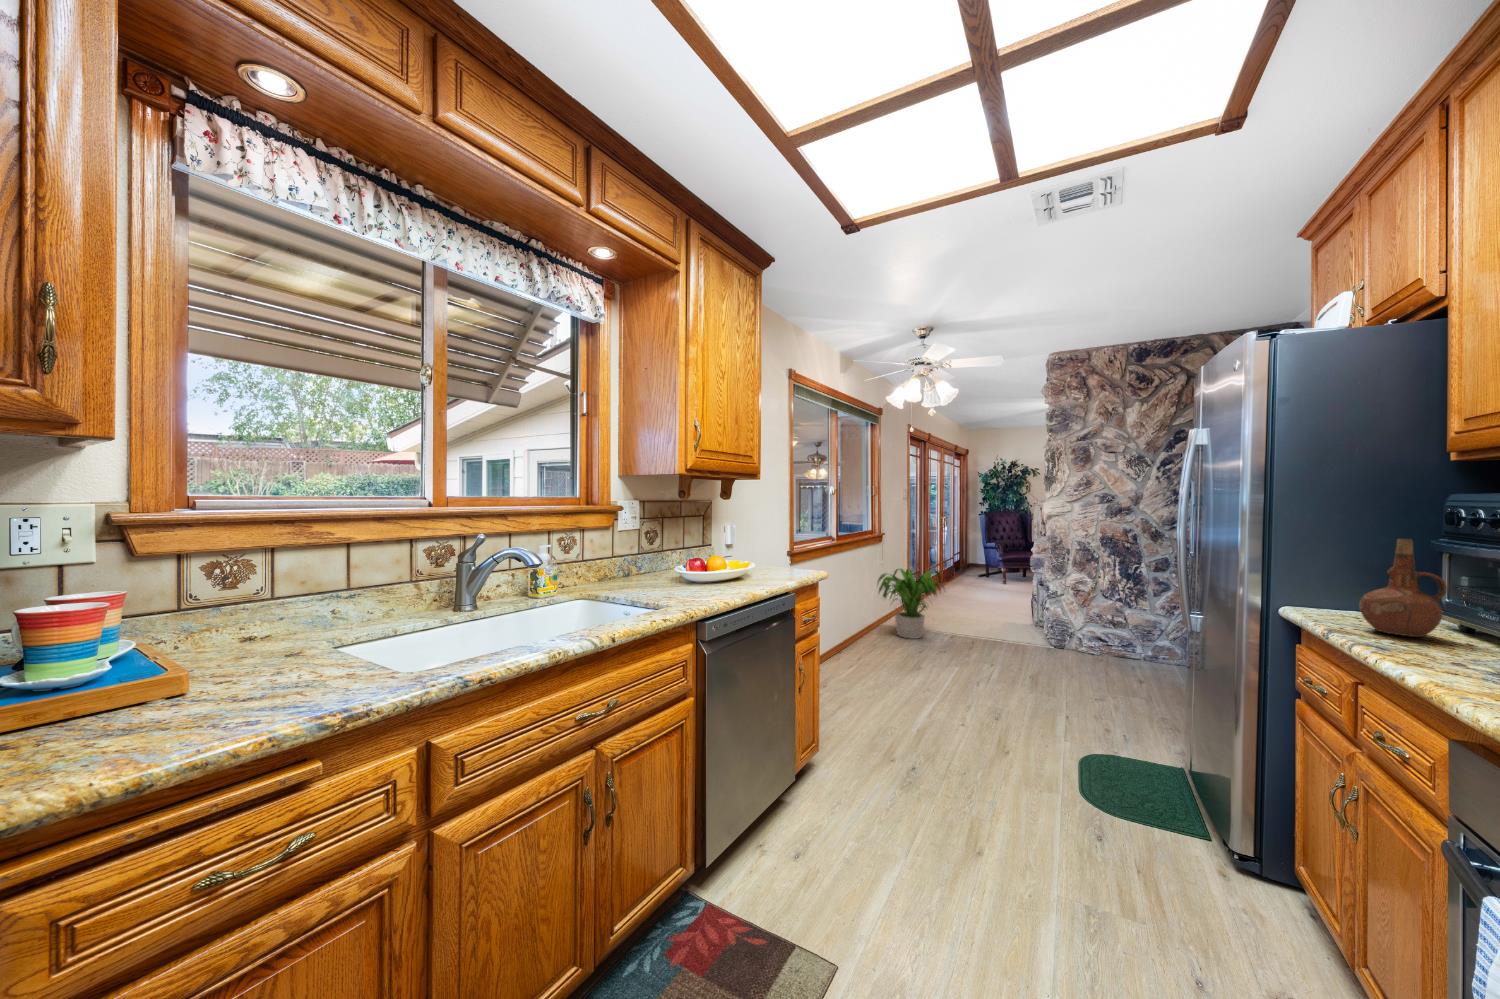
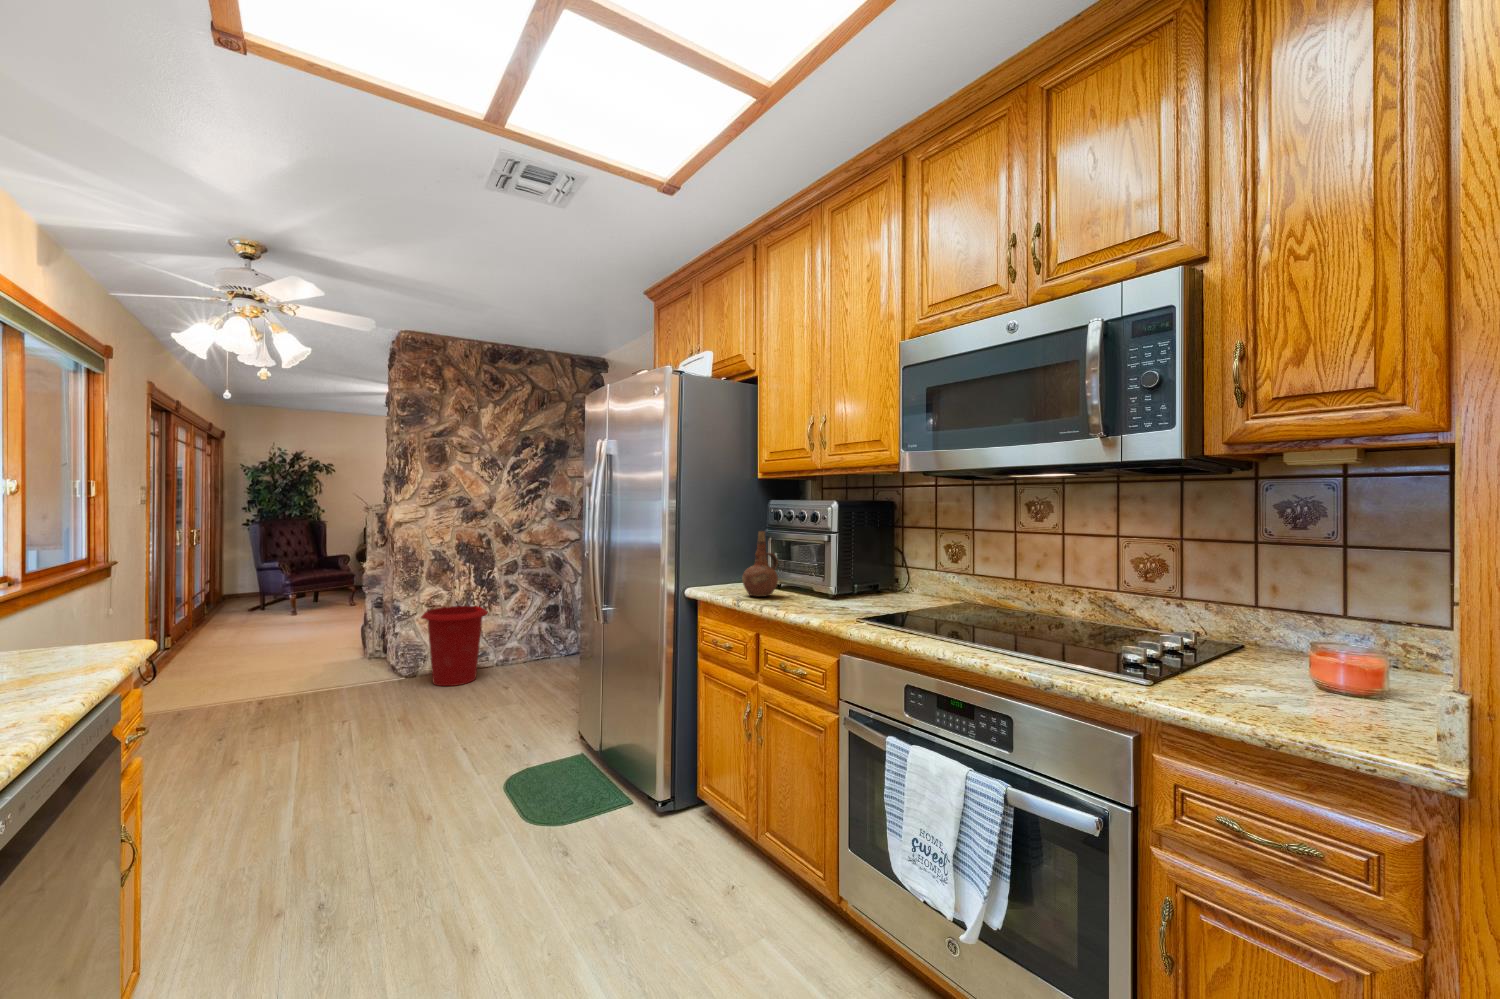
potted plant: present [878,569,941,639] -> none [113,610,254,728]
waste bin: none [1063,593,1128,666] -> present [422,606,488,686]

